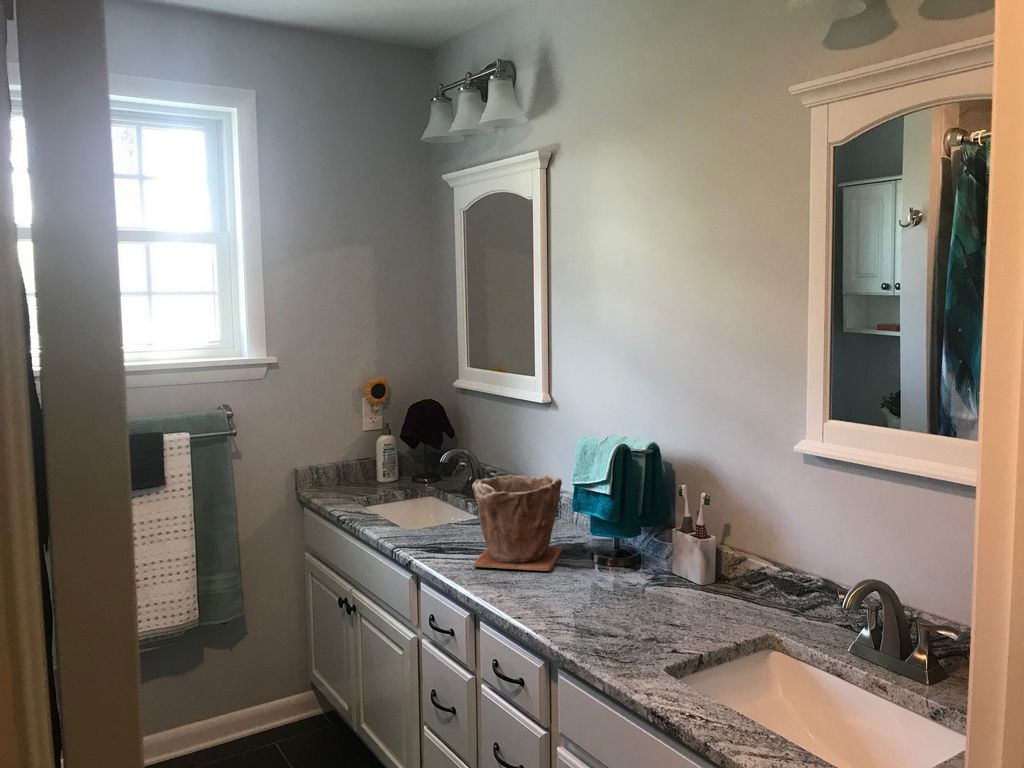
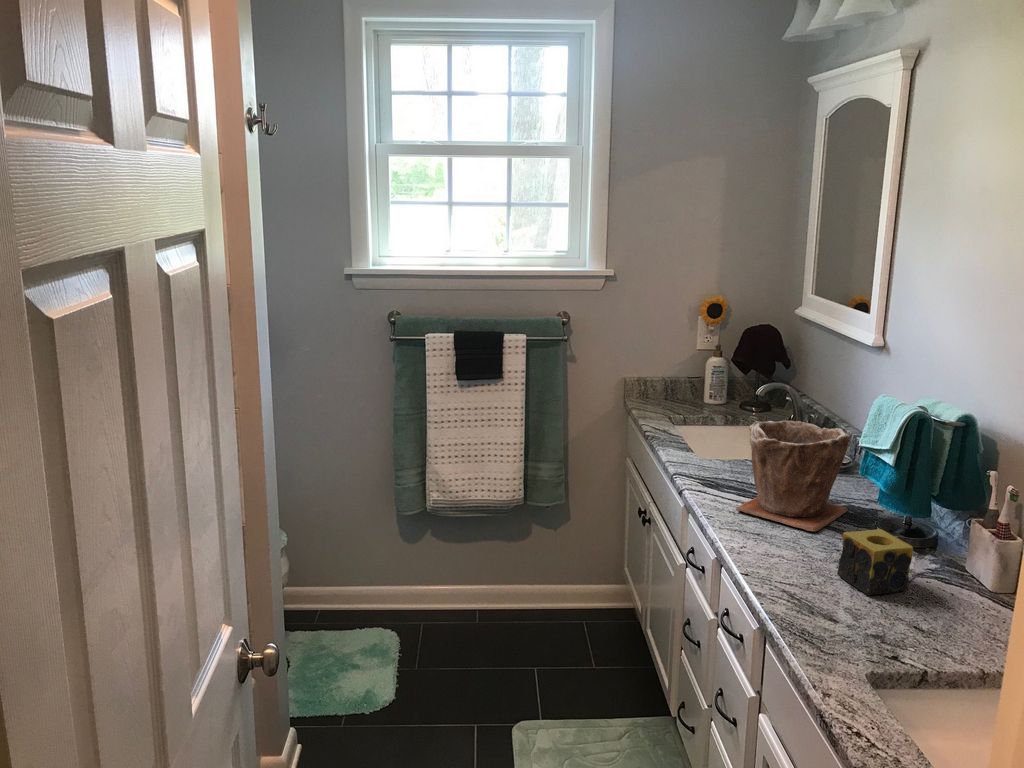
candle: none [590,552,649,610] -> present [837,529,913,595]

